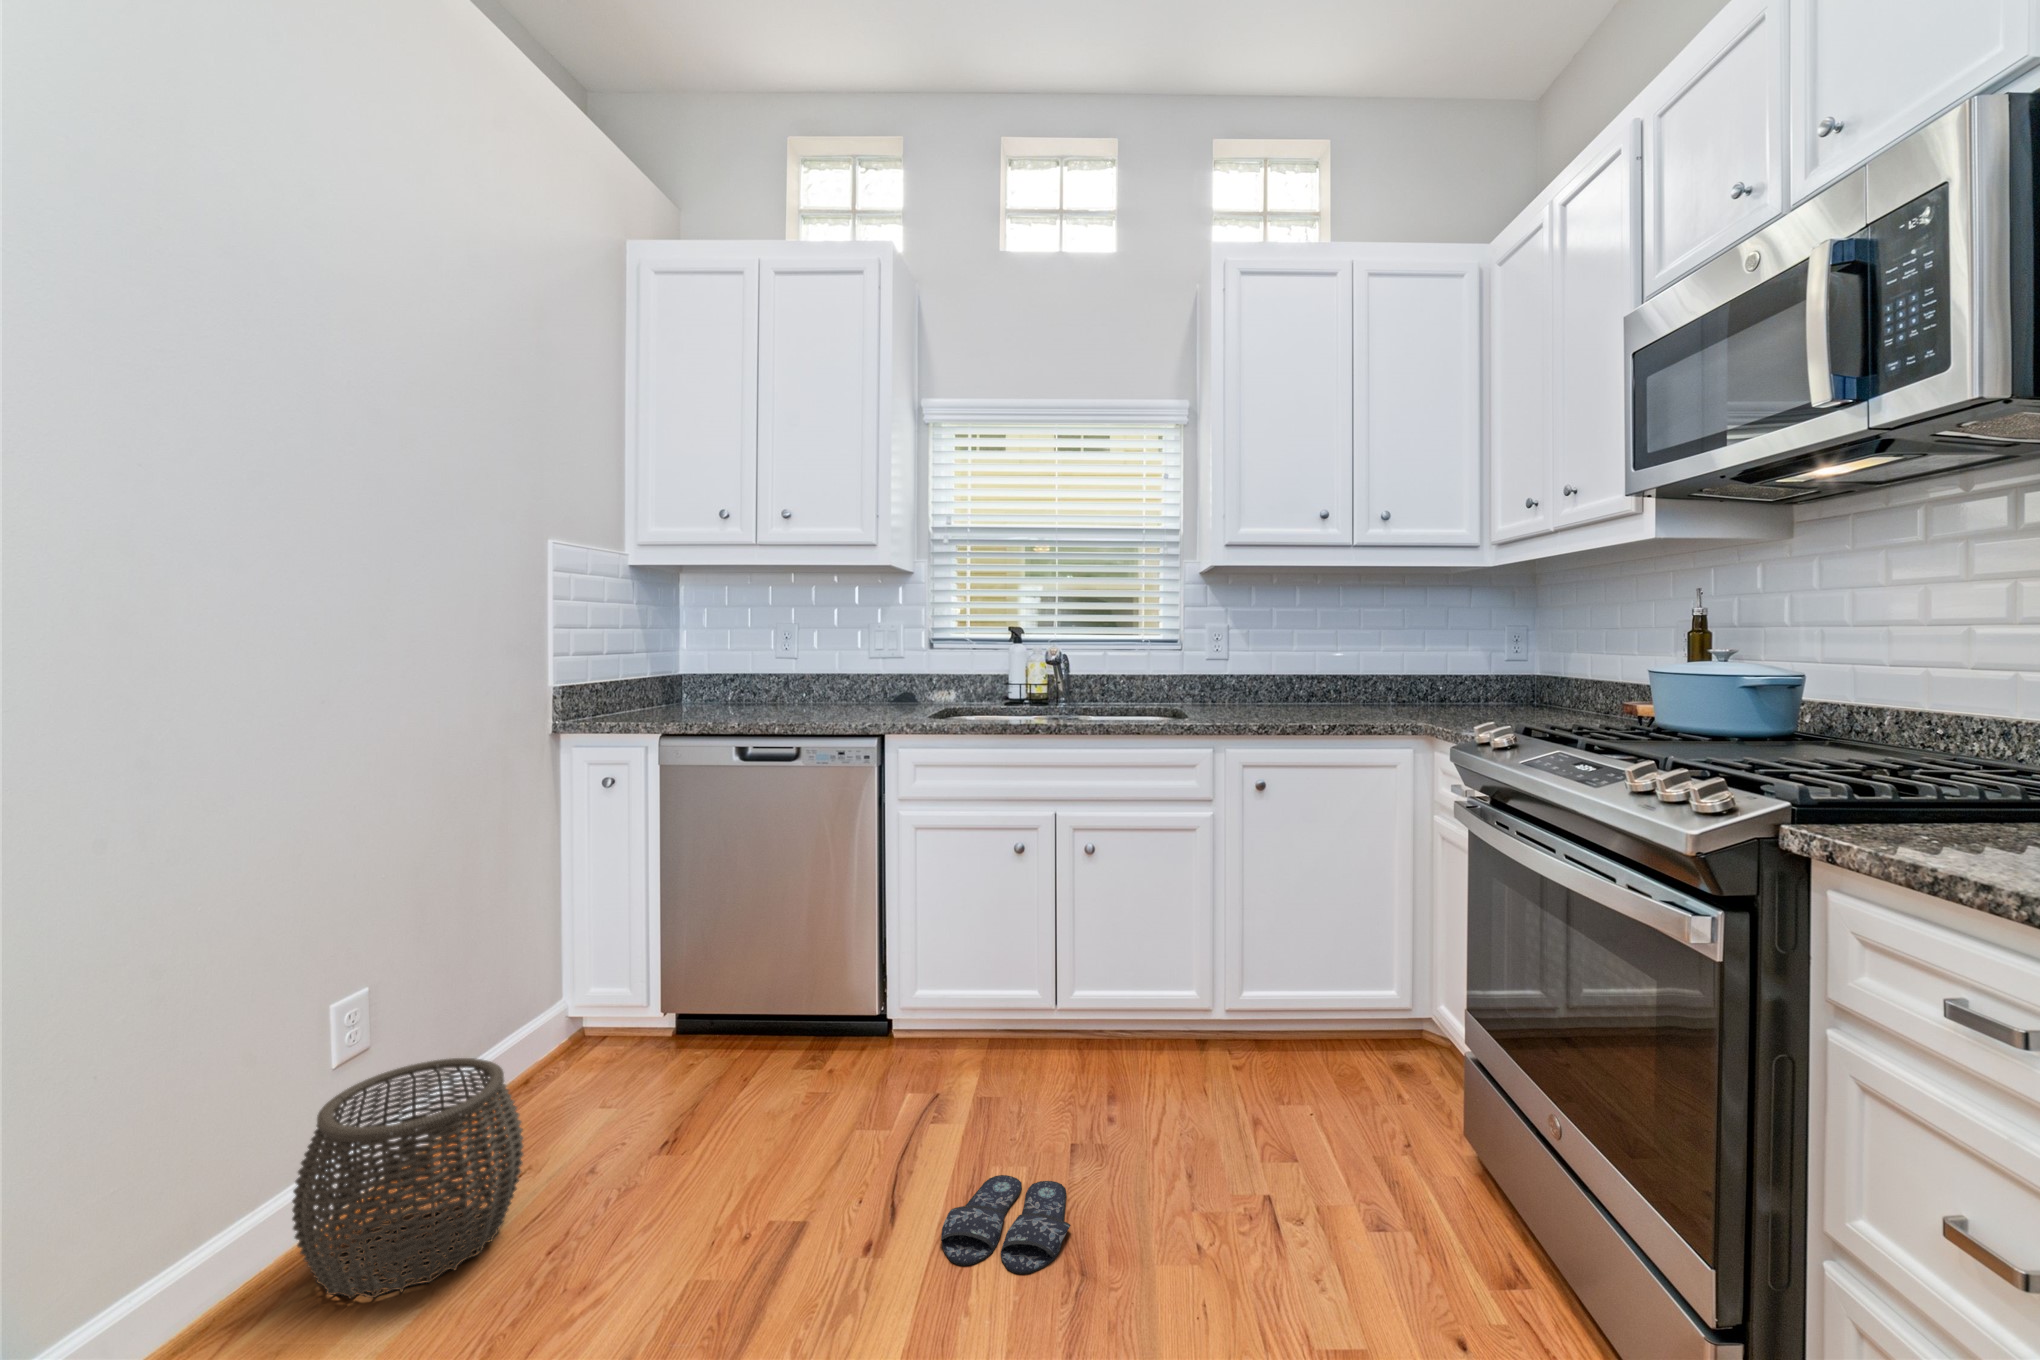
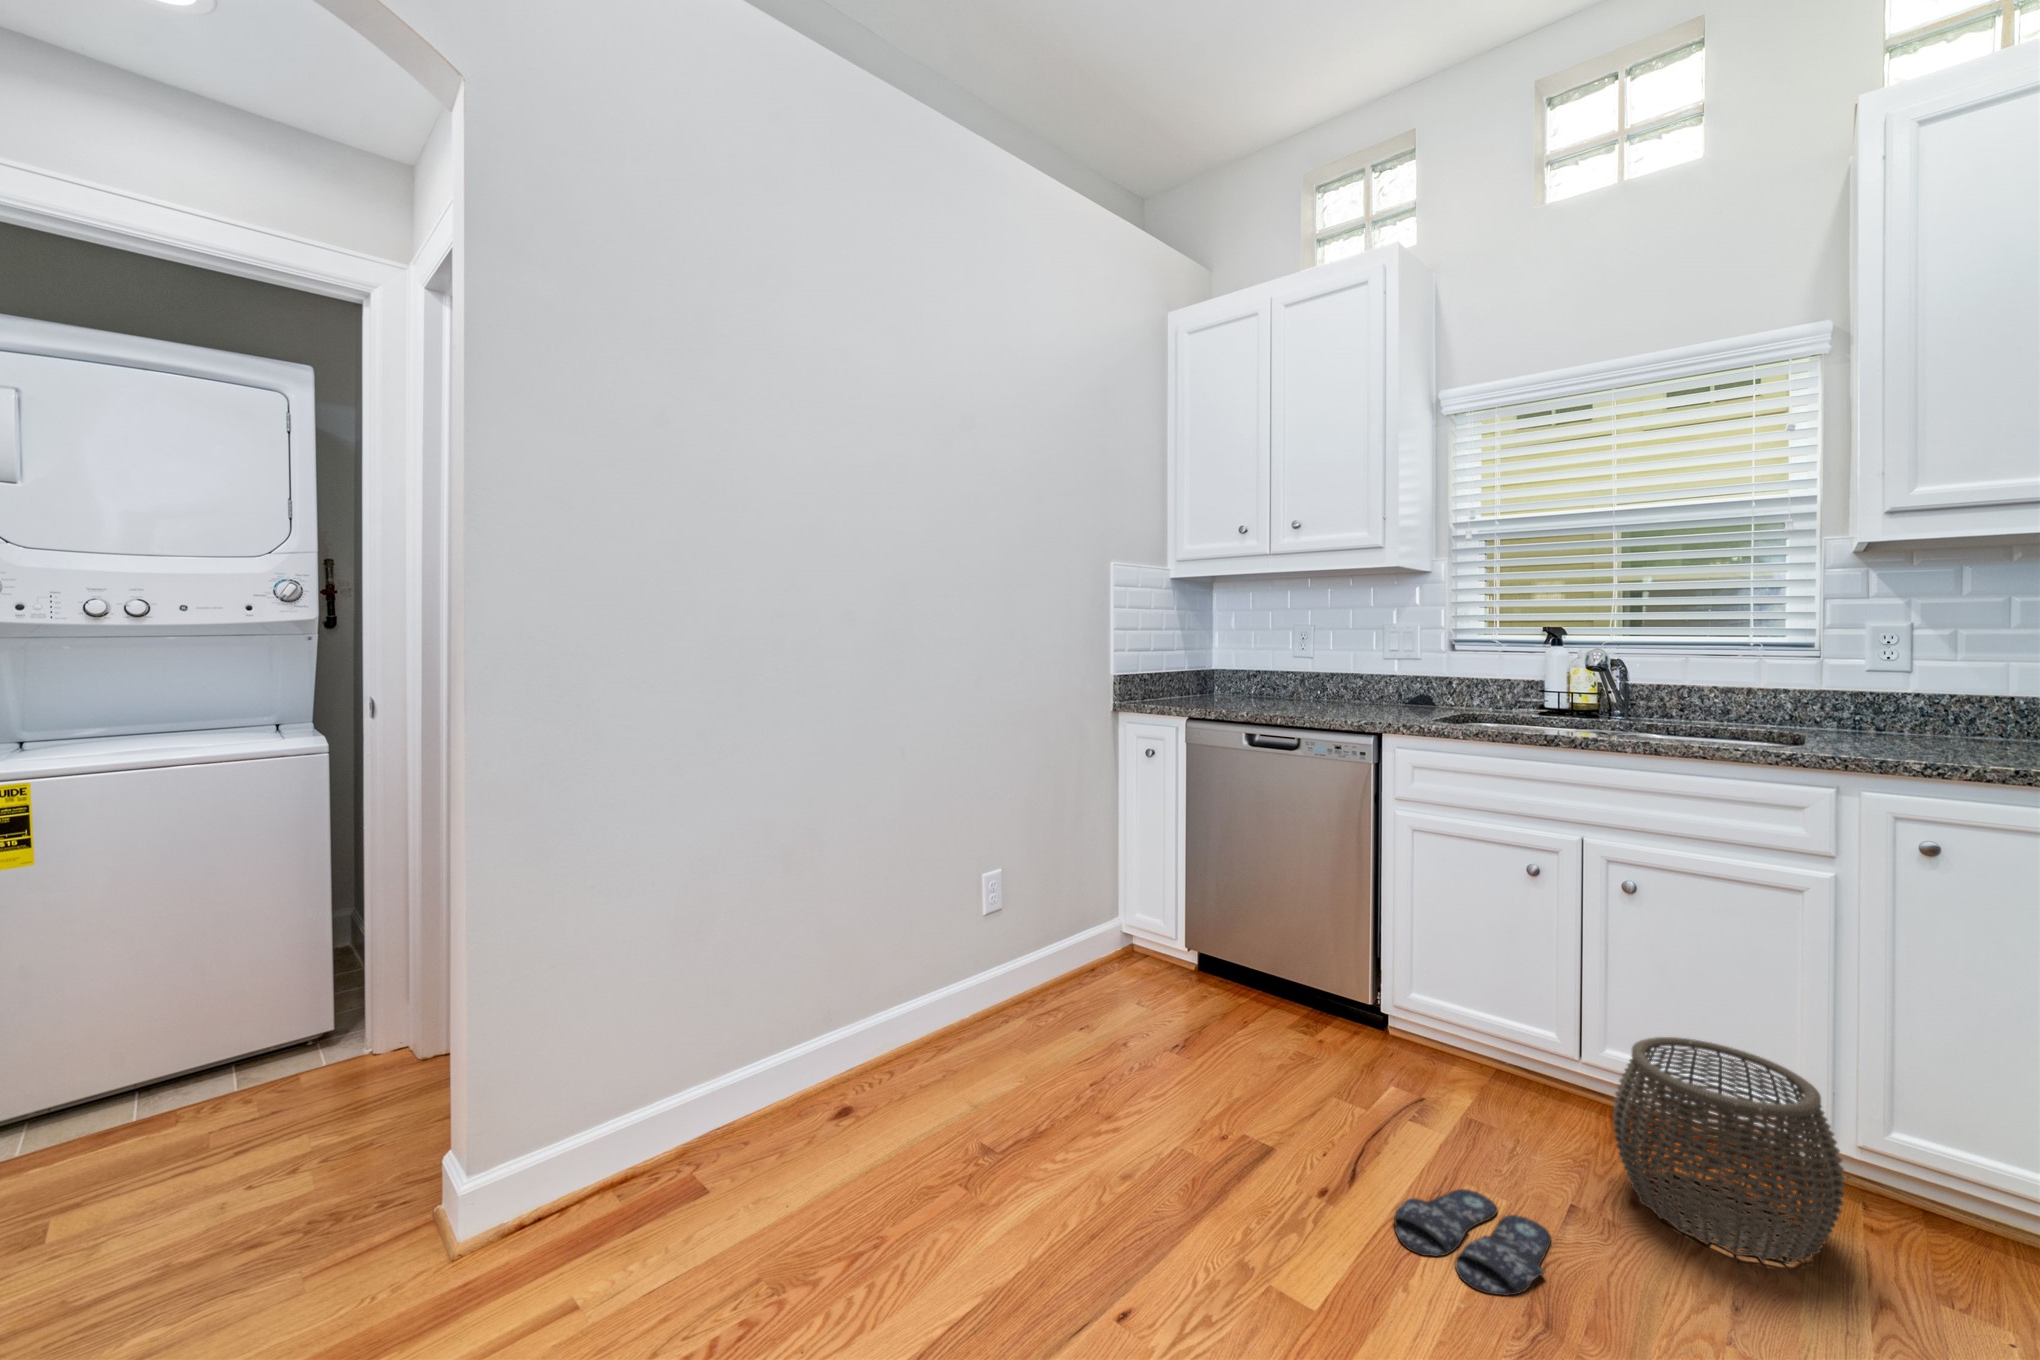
woven basket: present [292,1058,524,1298] -> present [1613,1037,1845,1264]

